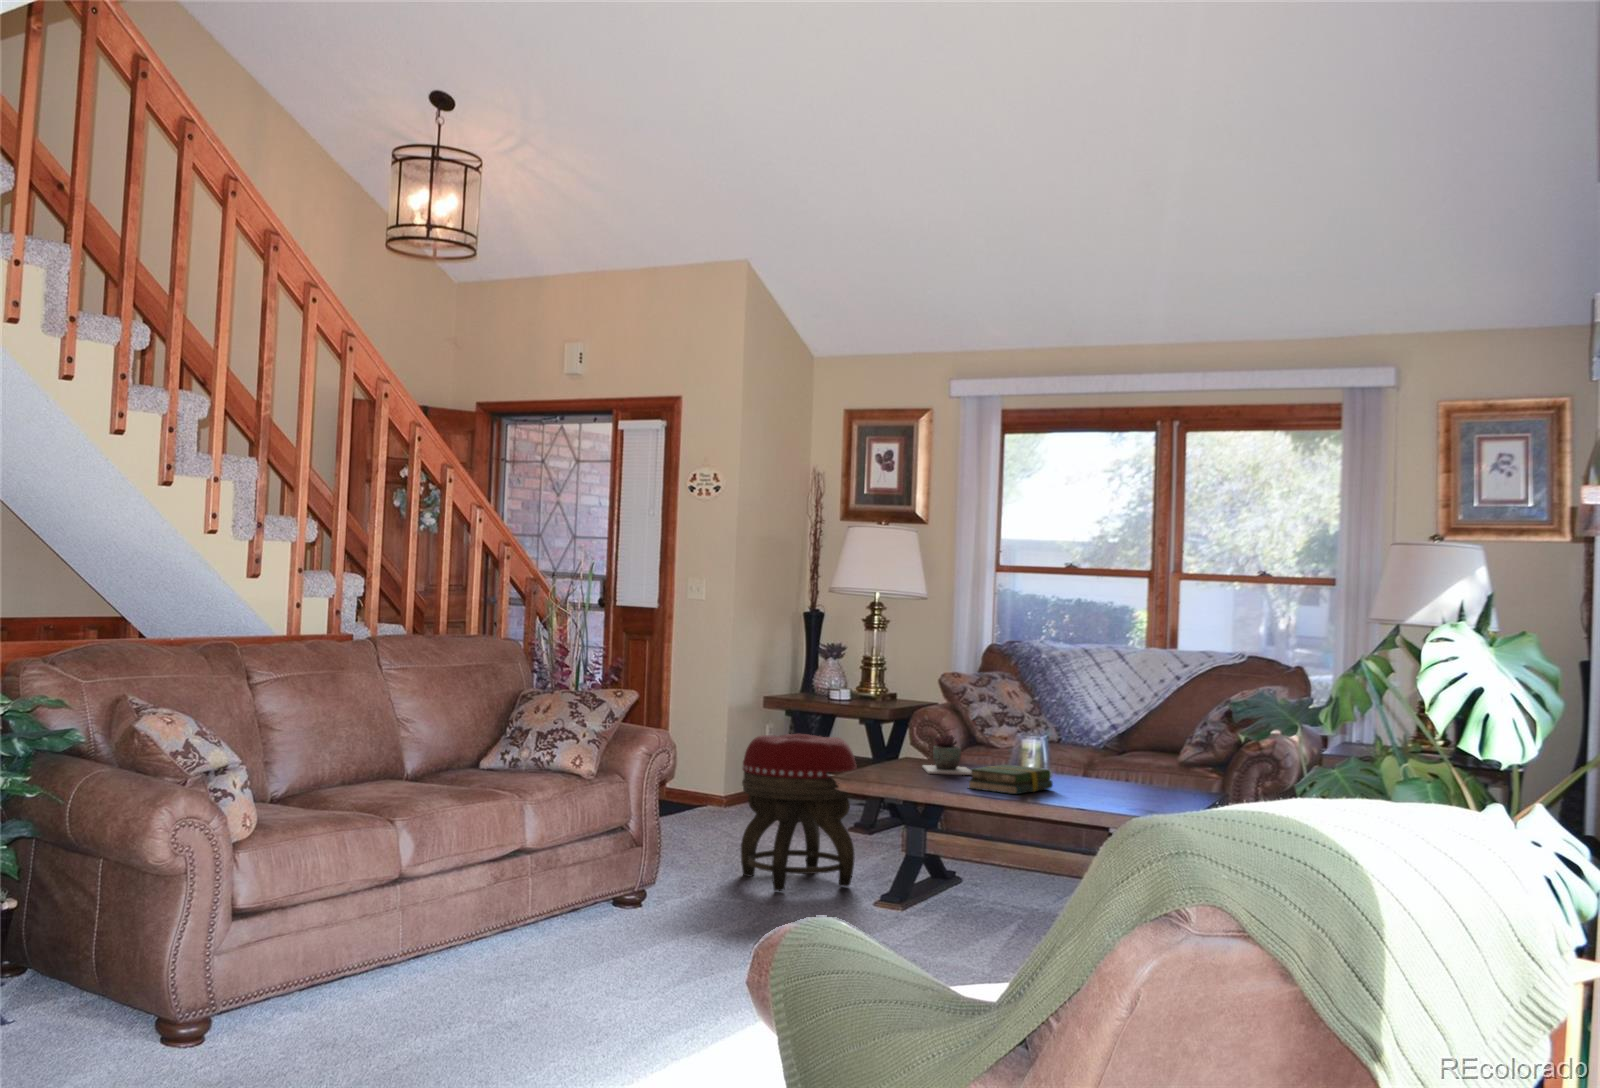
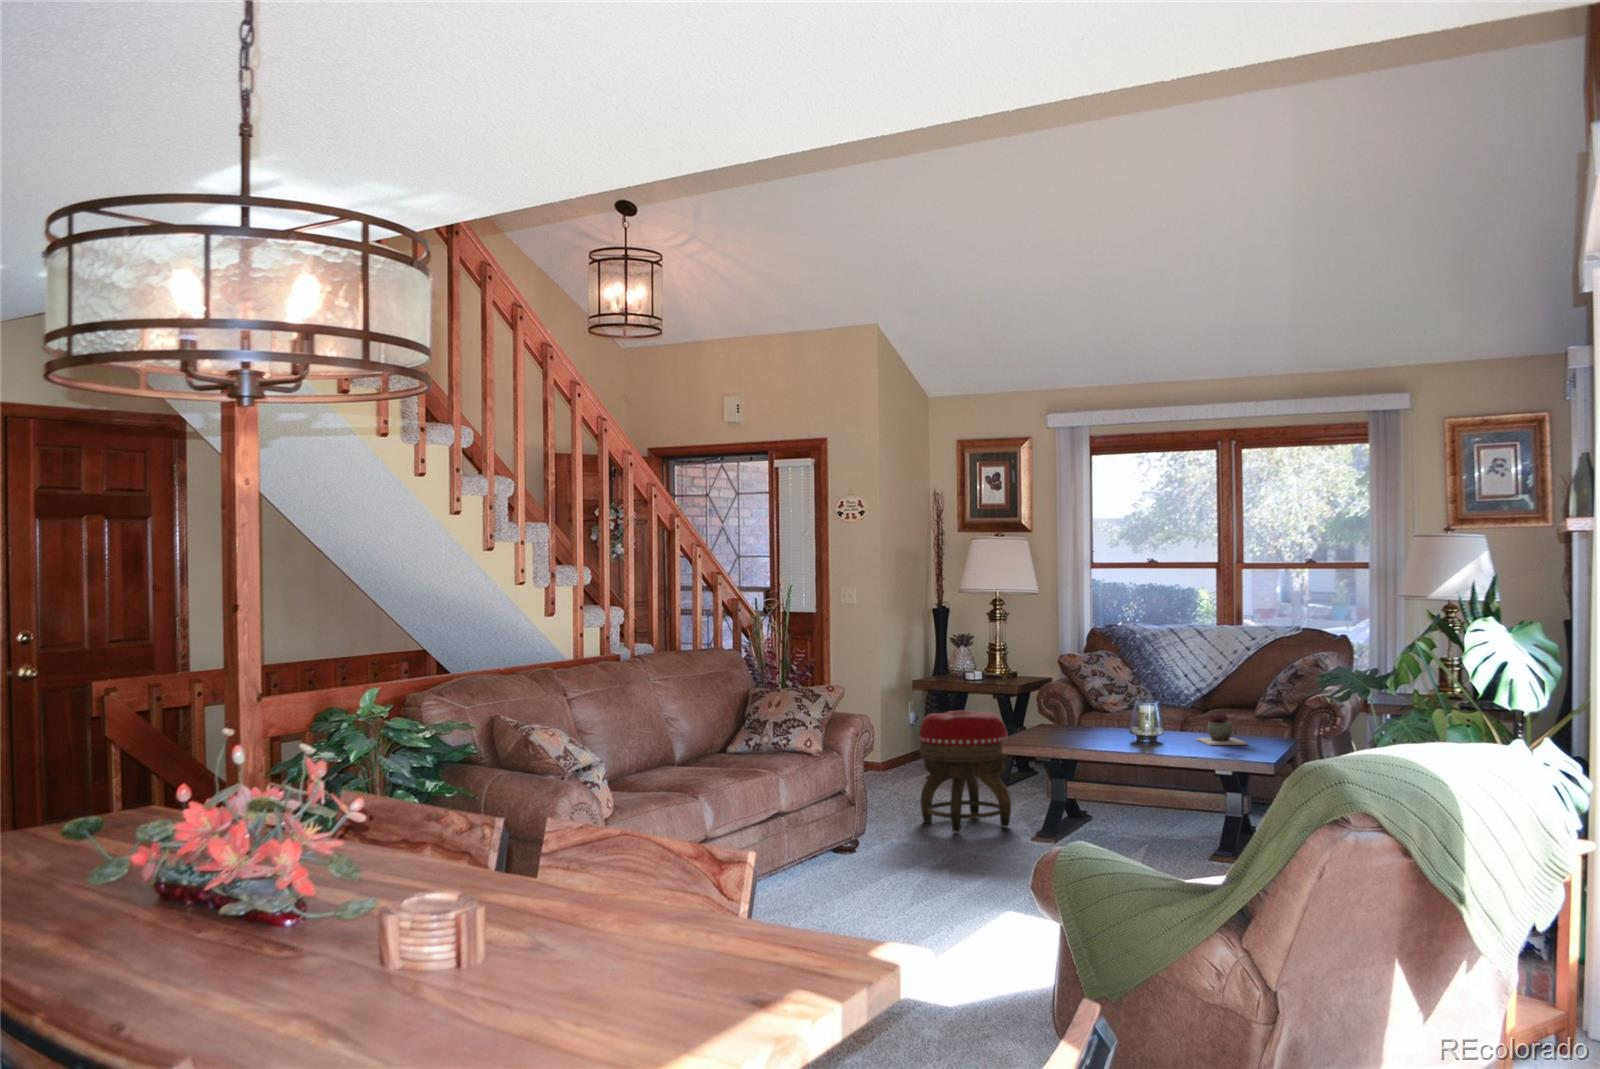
succulent plant: present [922,735,972,775] -> present [1197,713,1247,746]
book: present [969,765,1053,794] -> none [1101,727,1167,750]

